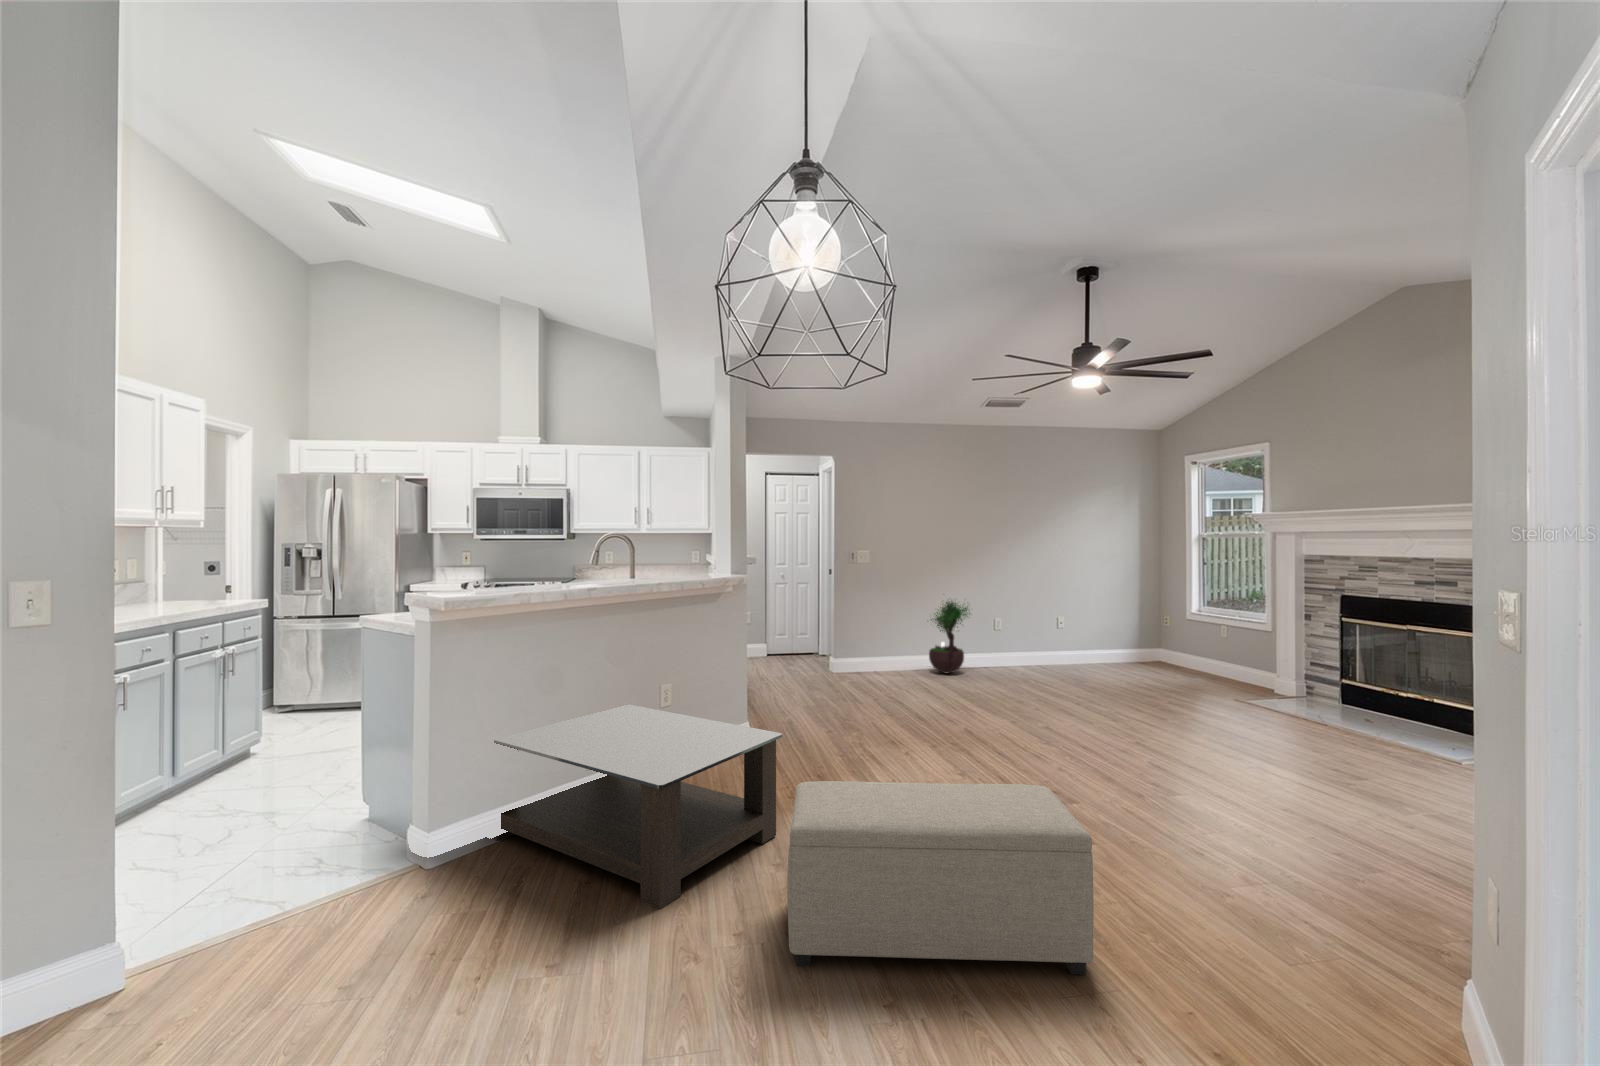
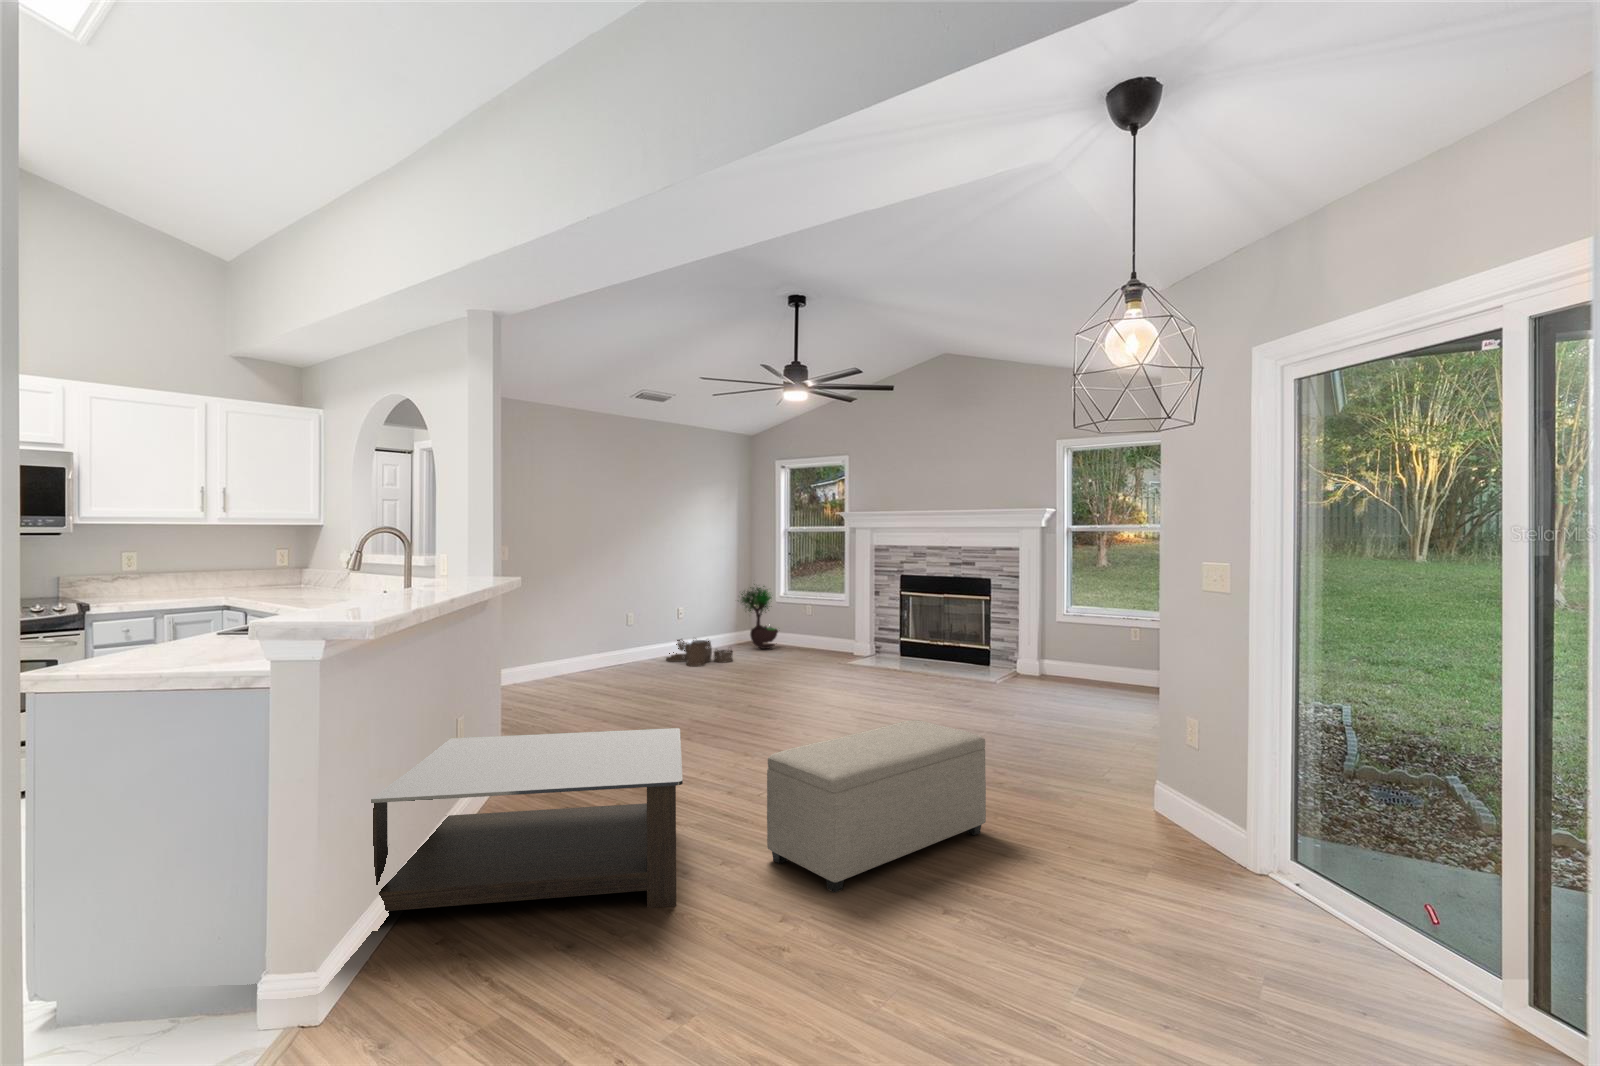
potted tree: present [929,601,970,673] -> present [741,584,778,649]
woven basket: none [1037,646,1107,678] -> present [666,639,733,666]

